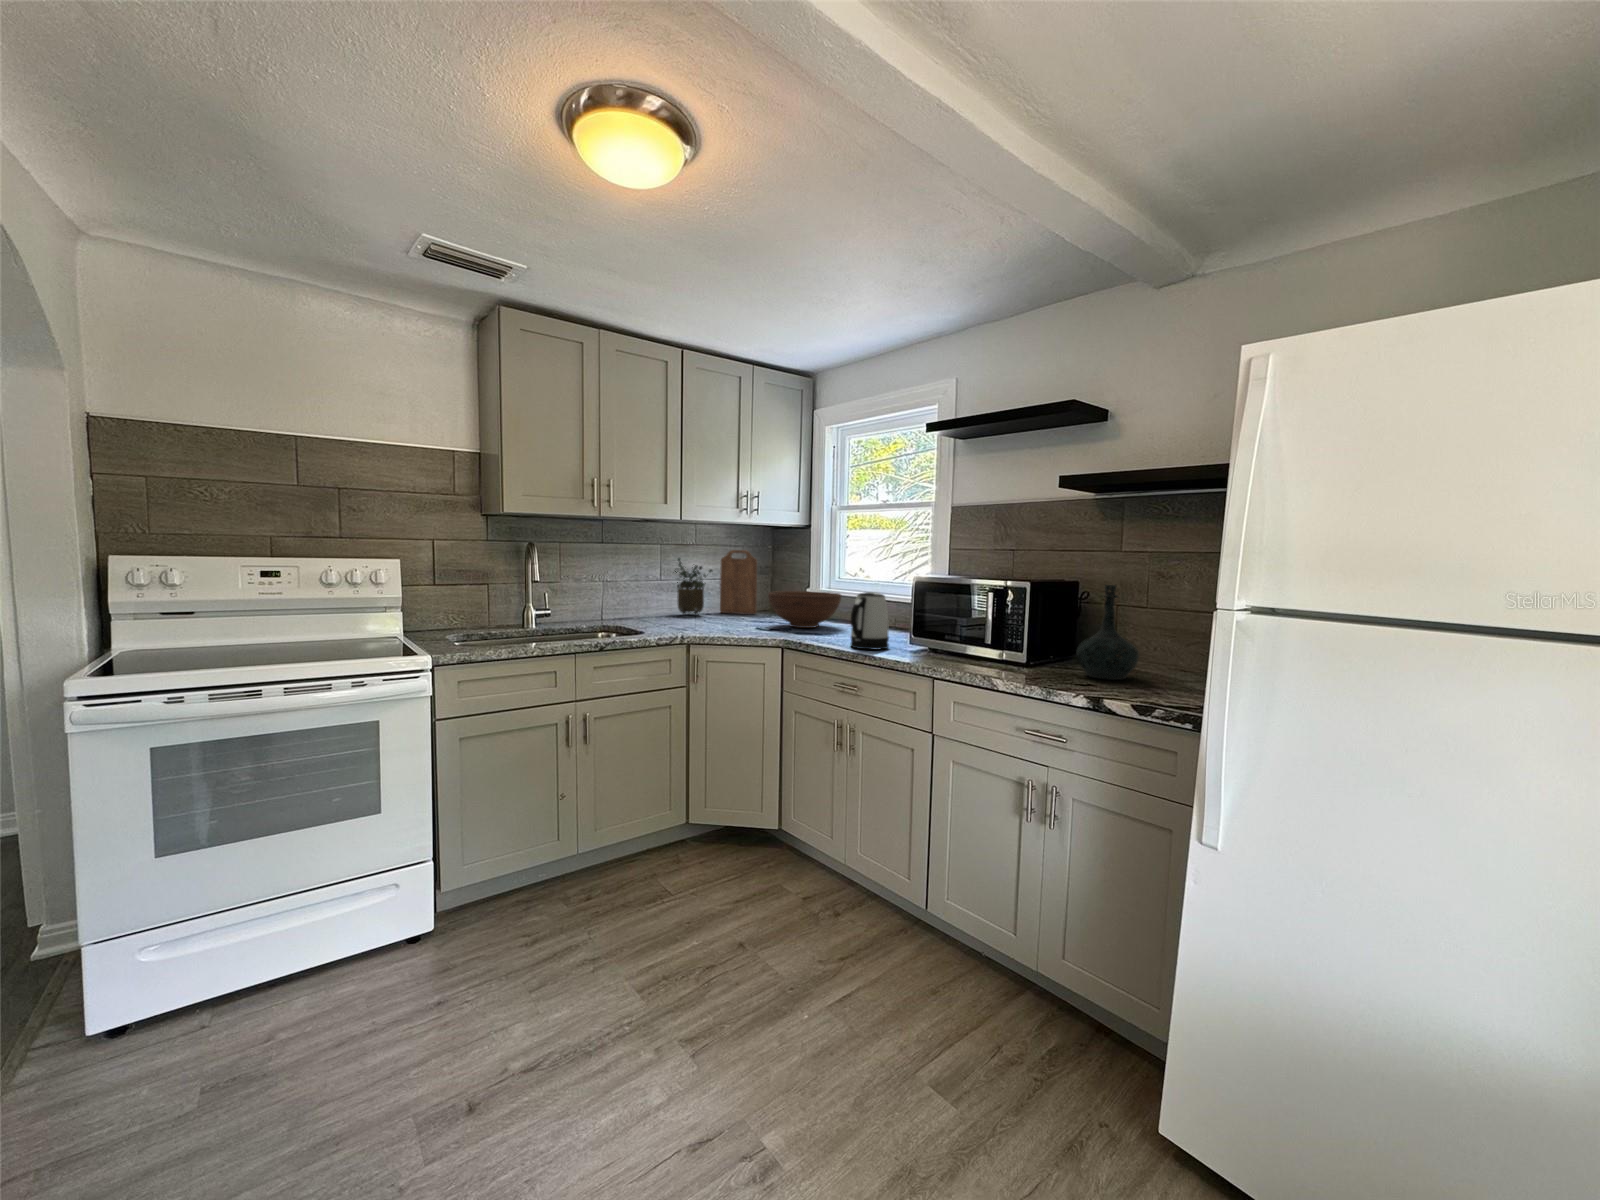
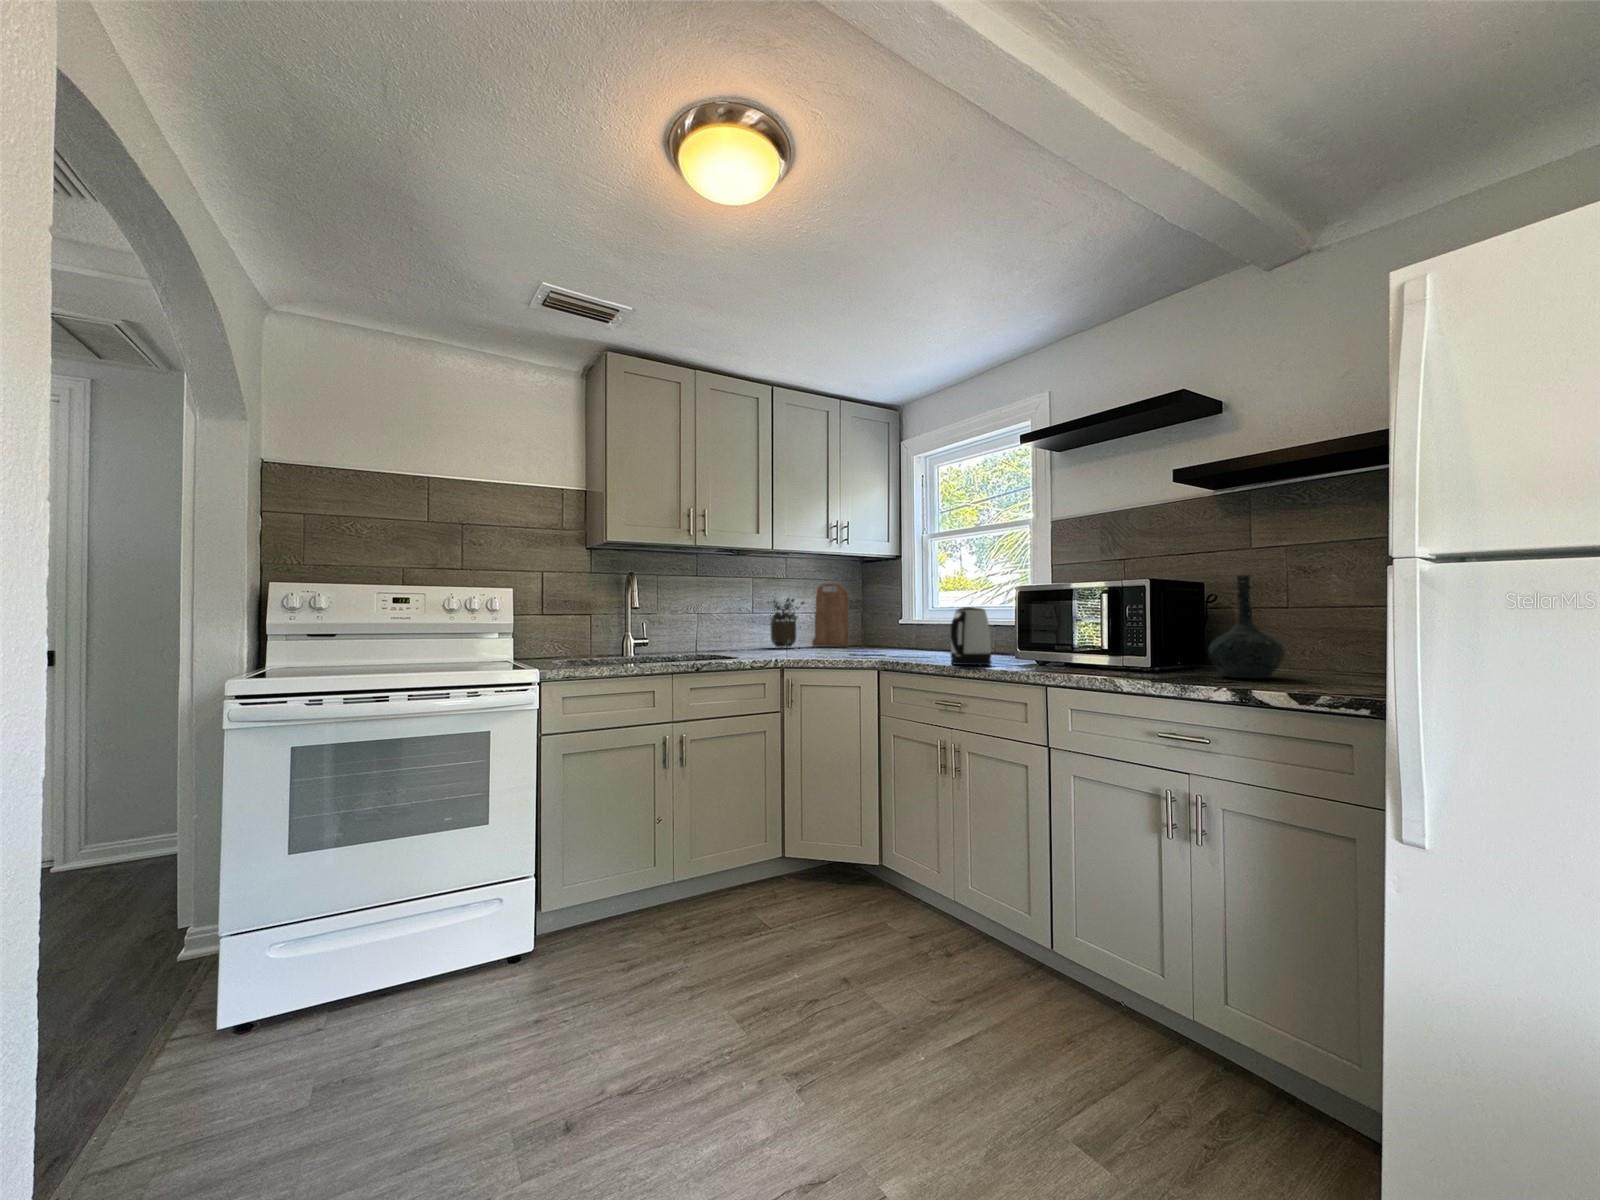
fruit bowl: present [768,591,842,628] -> none [862,618,937,654]

